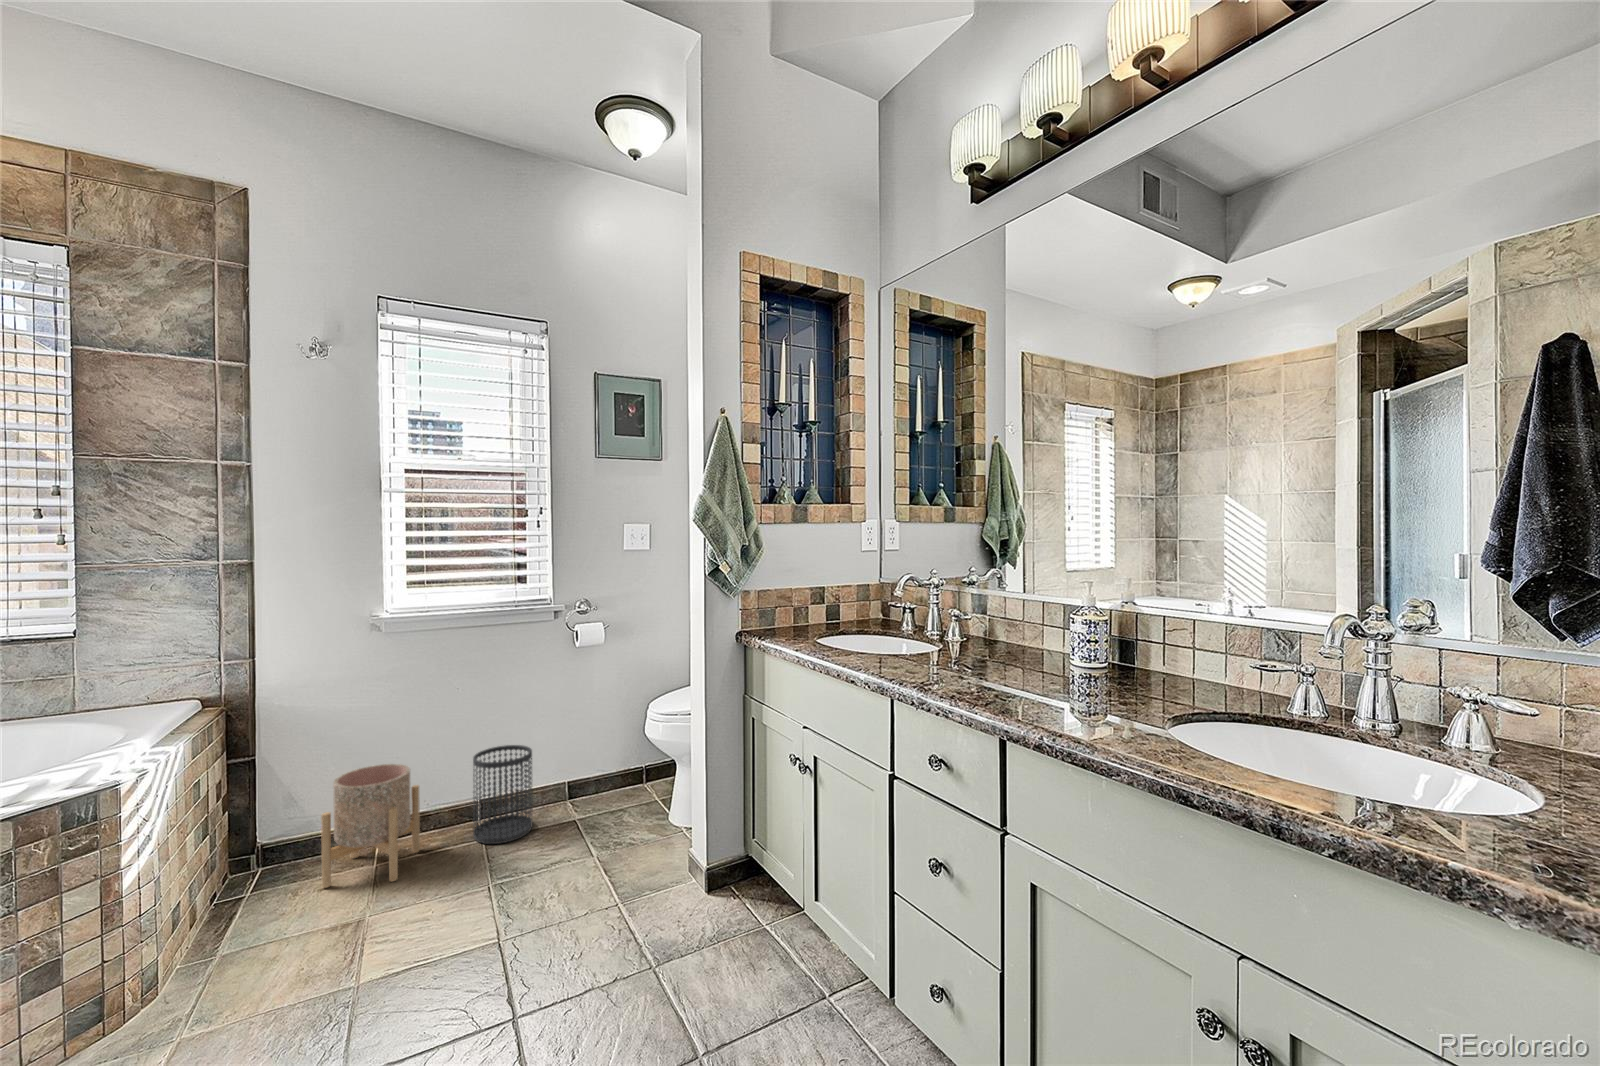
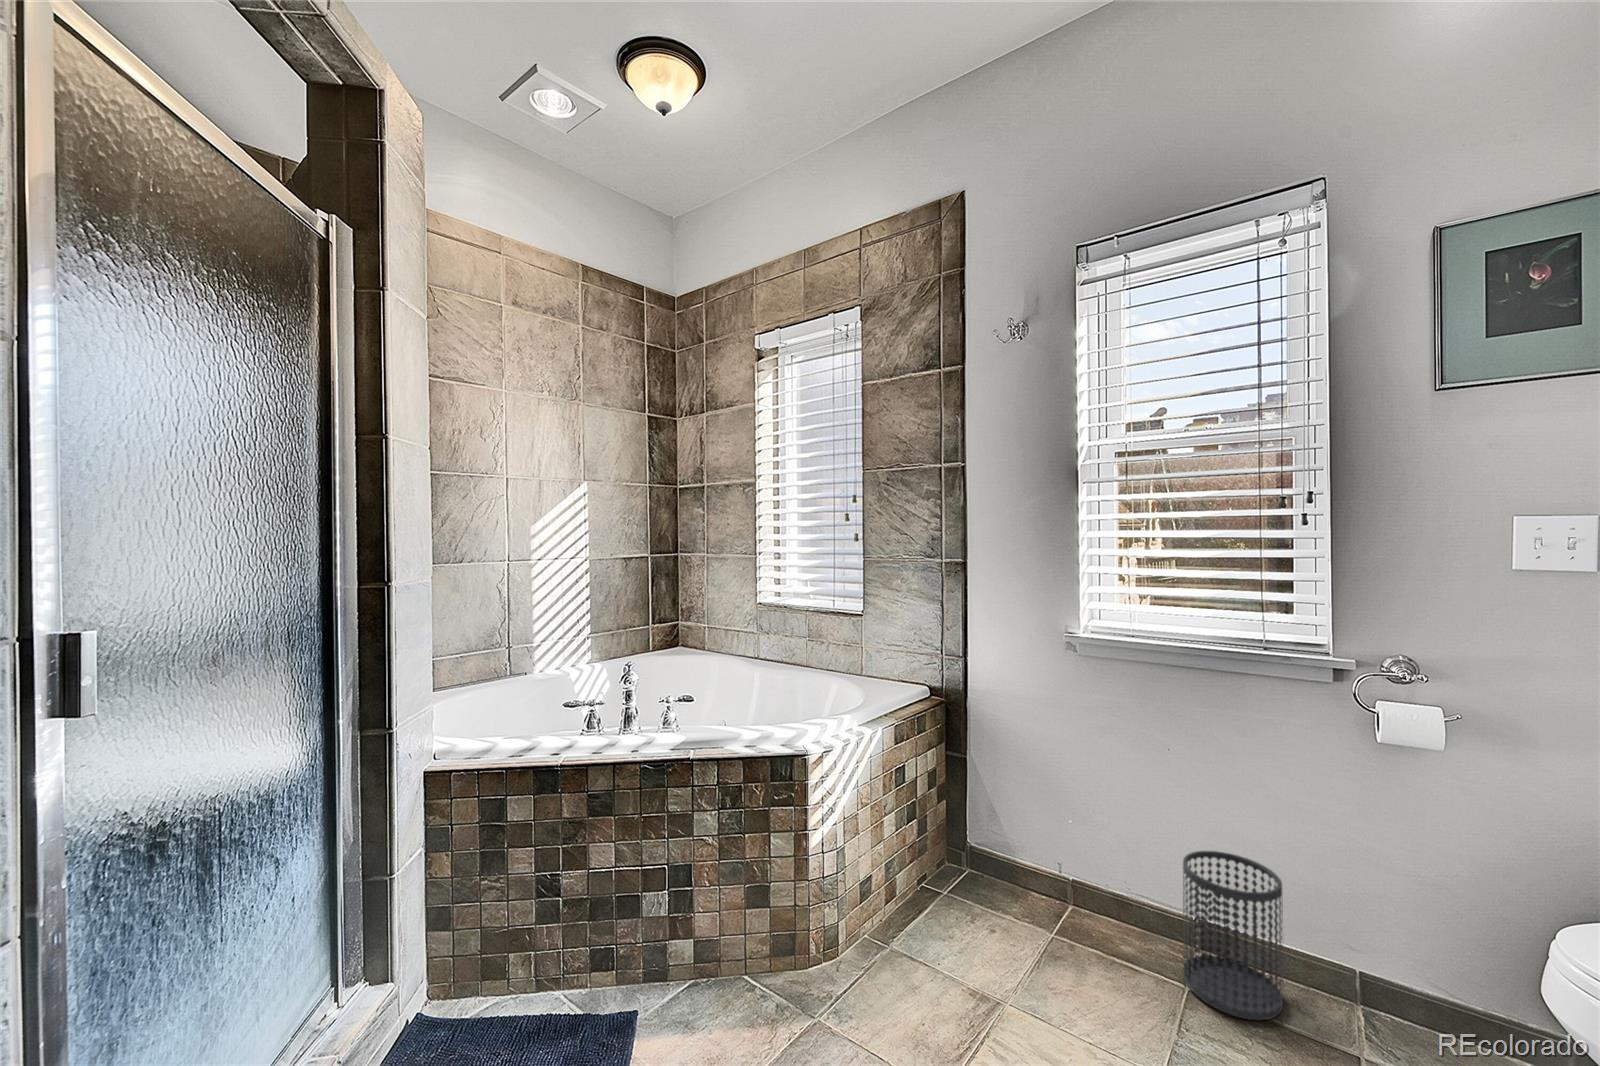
planter: present [321,764,420,888] -> none [998,808,1113,972]

